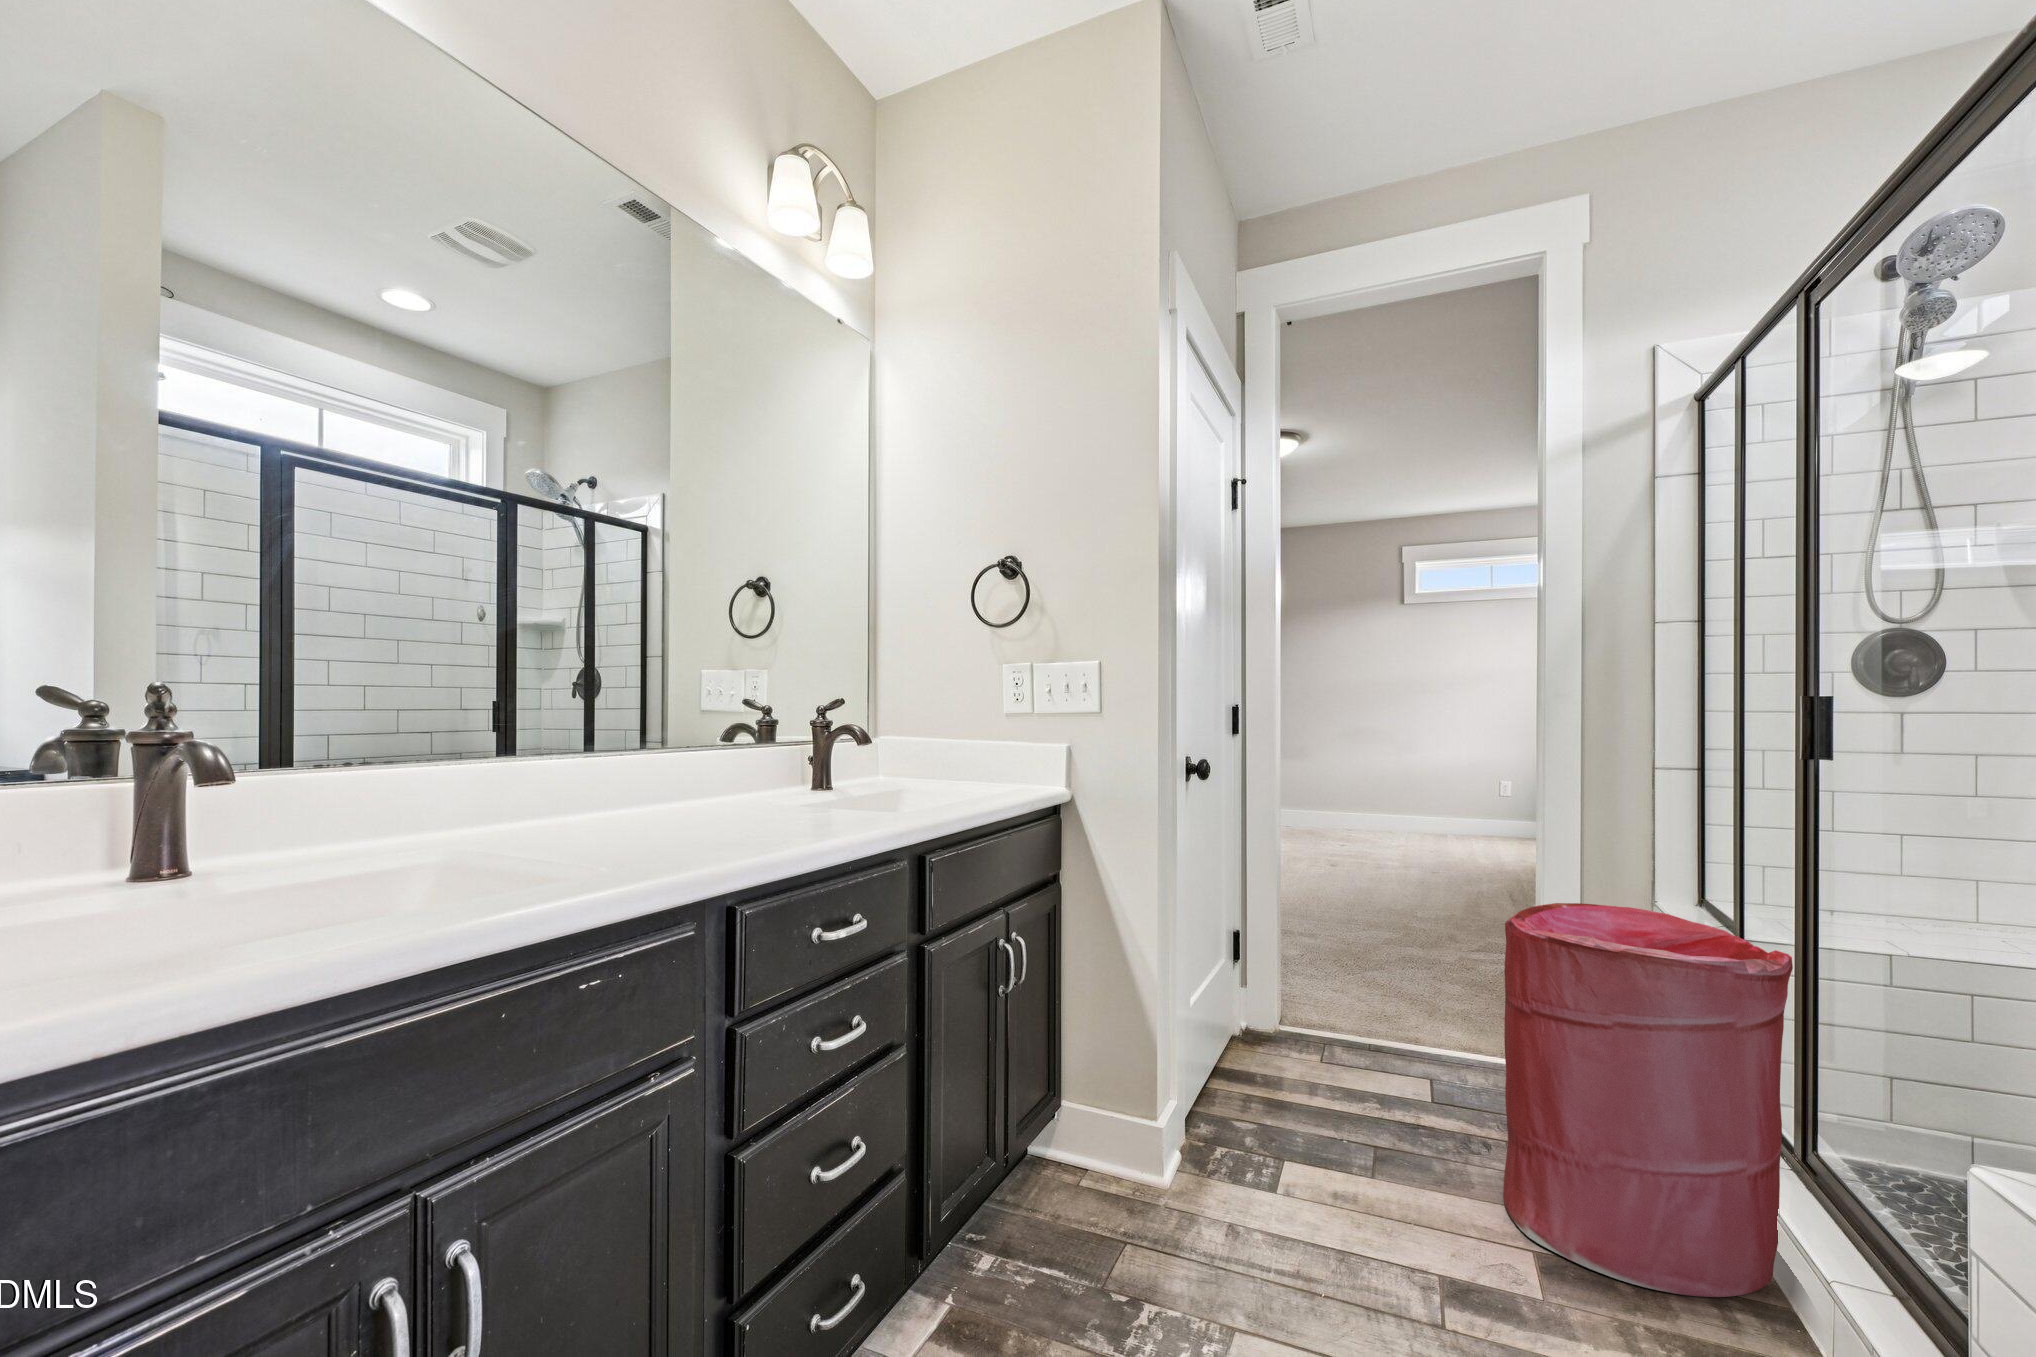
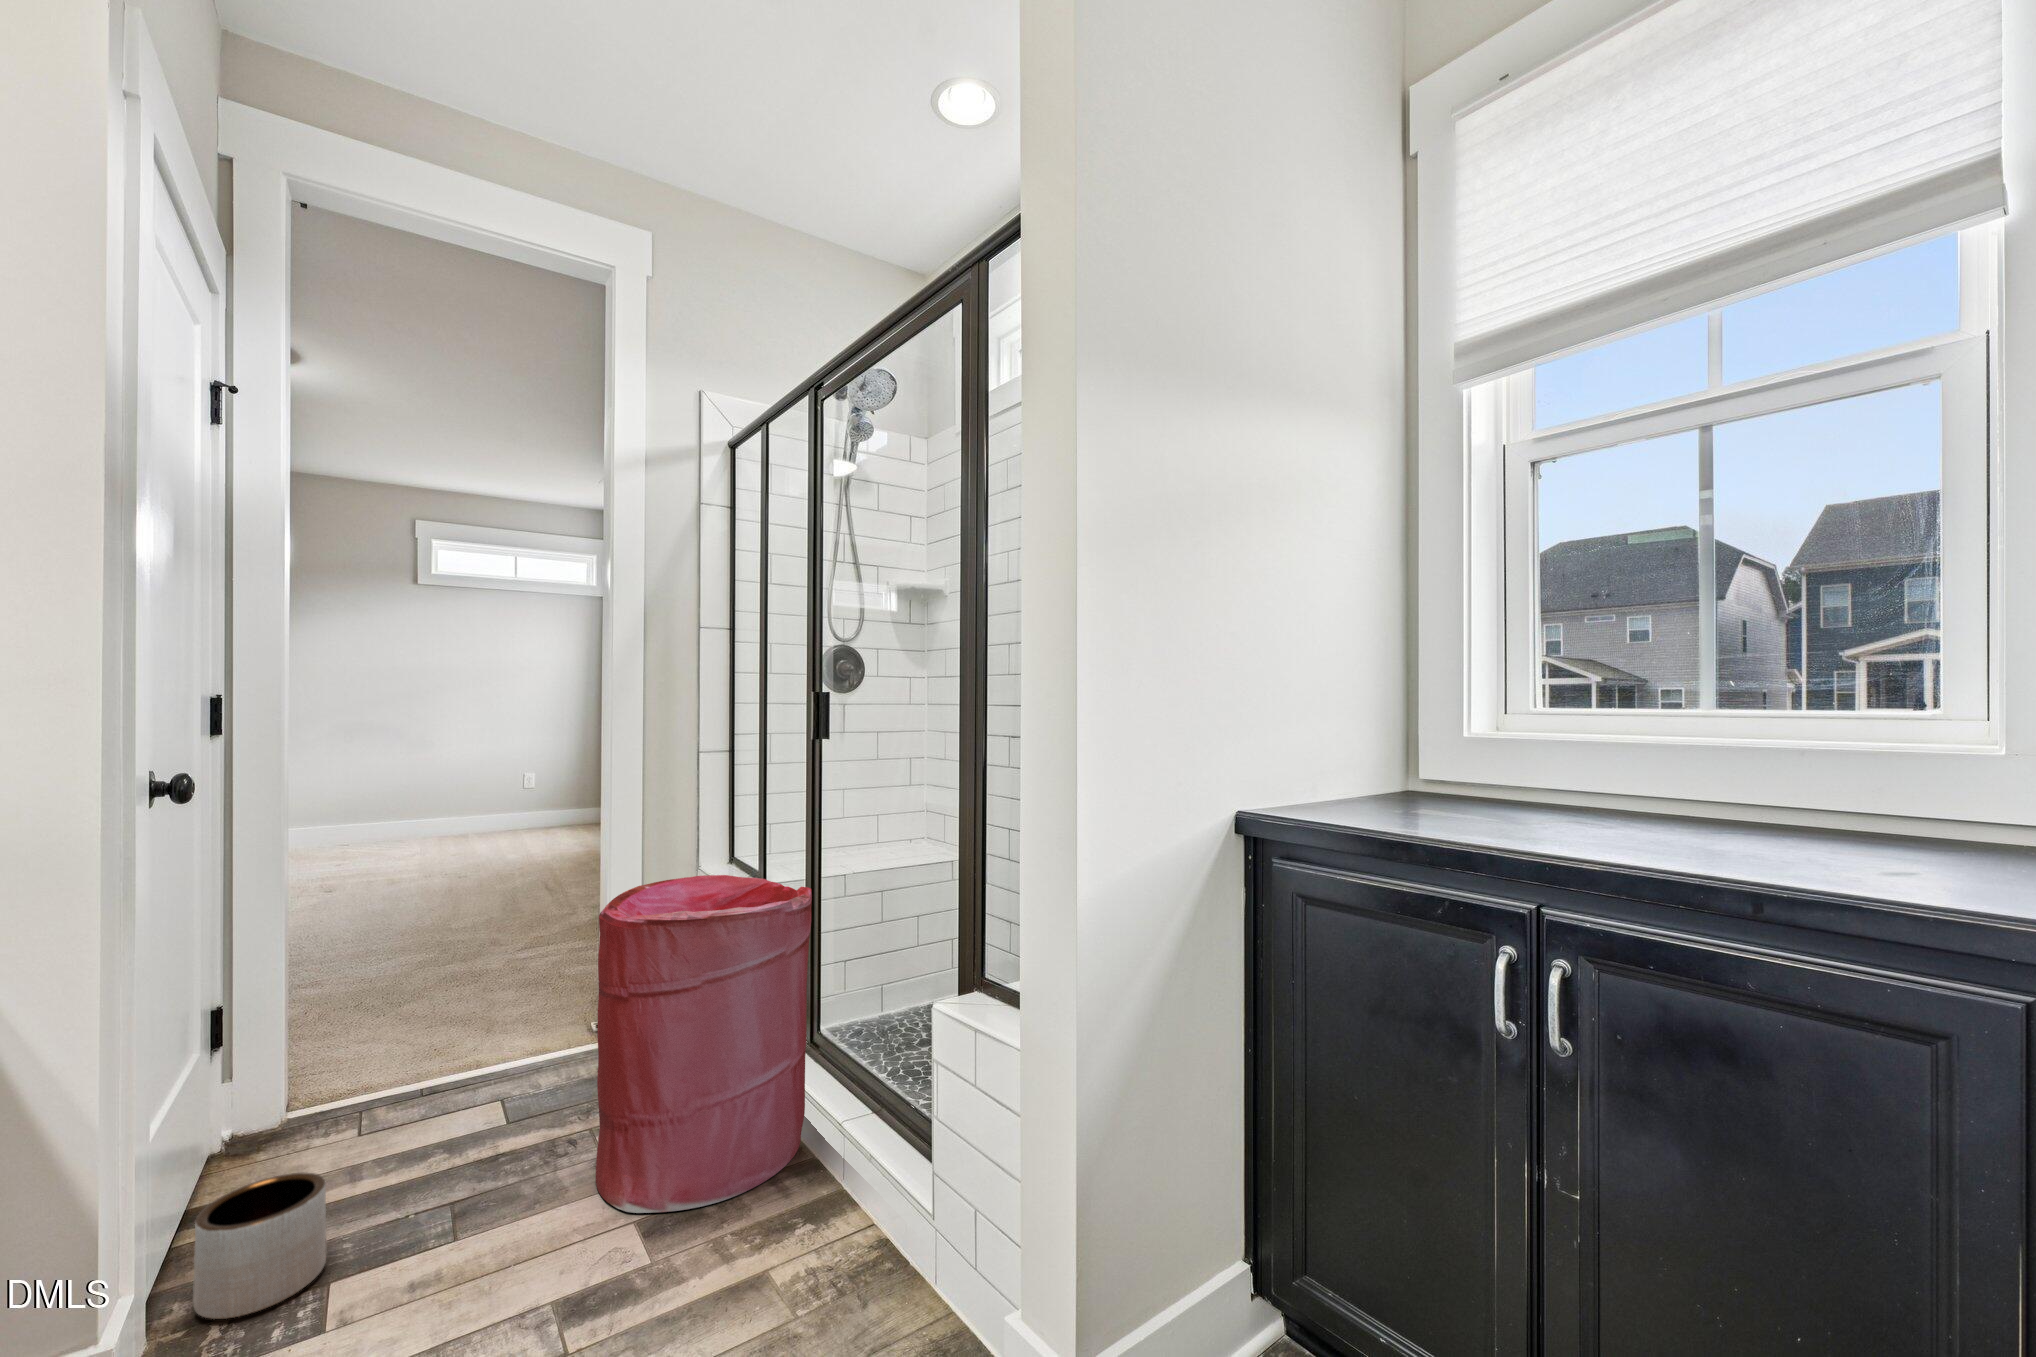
planter: none [1208,1058,1284,1155] -> present [193,1172,326,1319]

